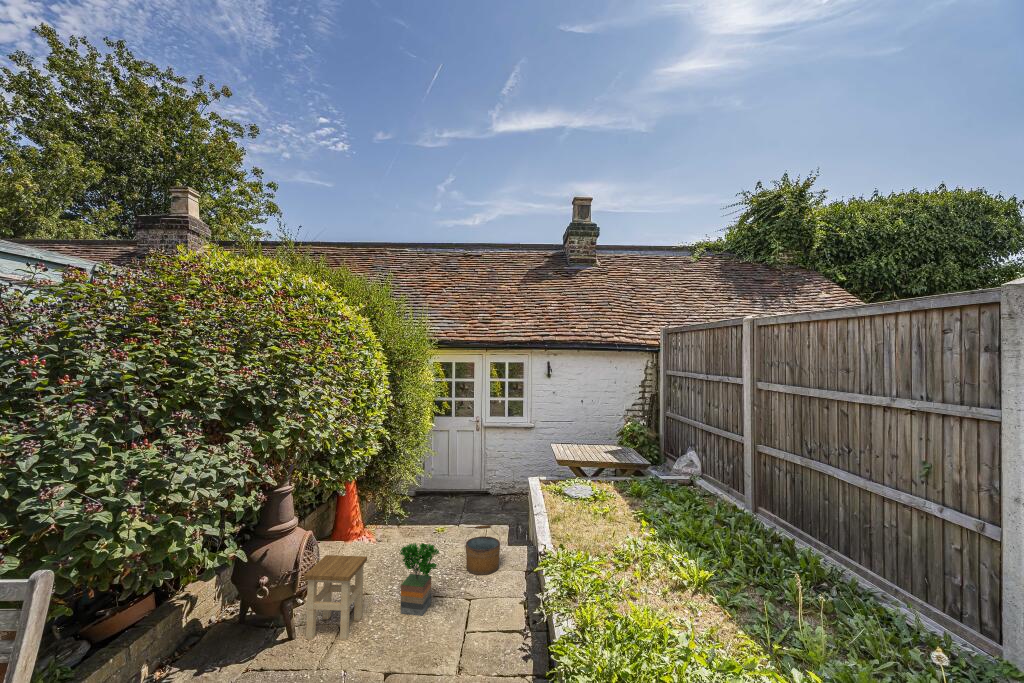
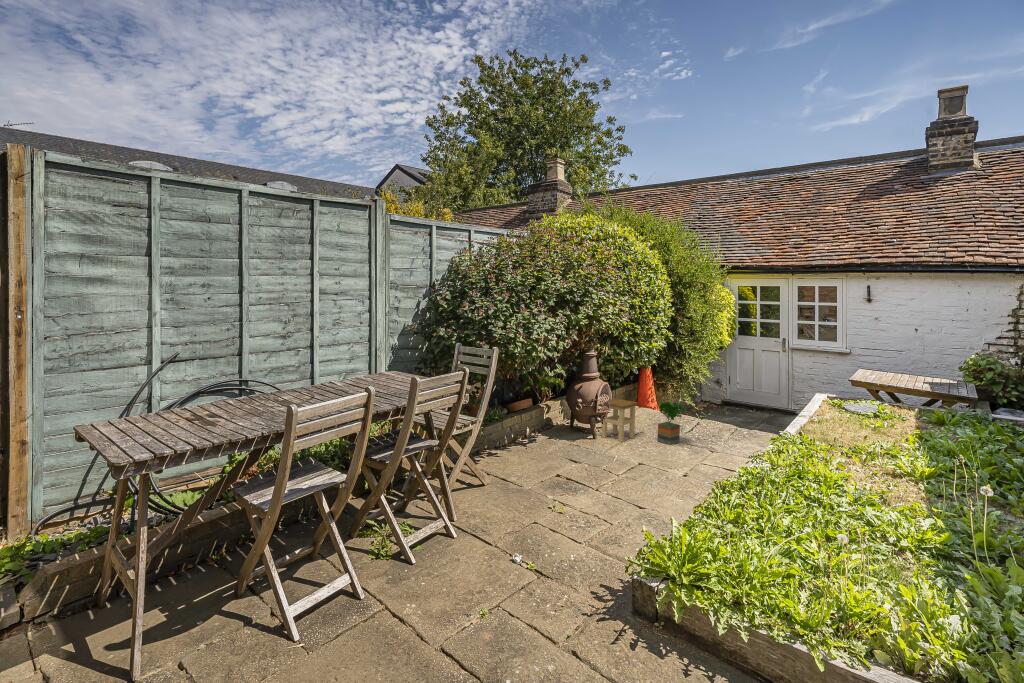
bucket: present [465,526,501,575] -> none [716,407,746,442]

